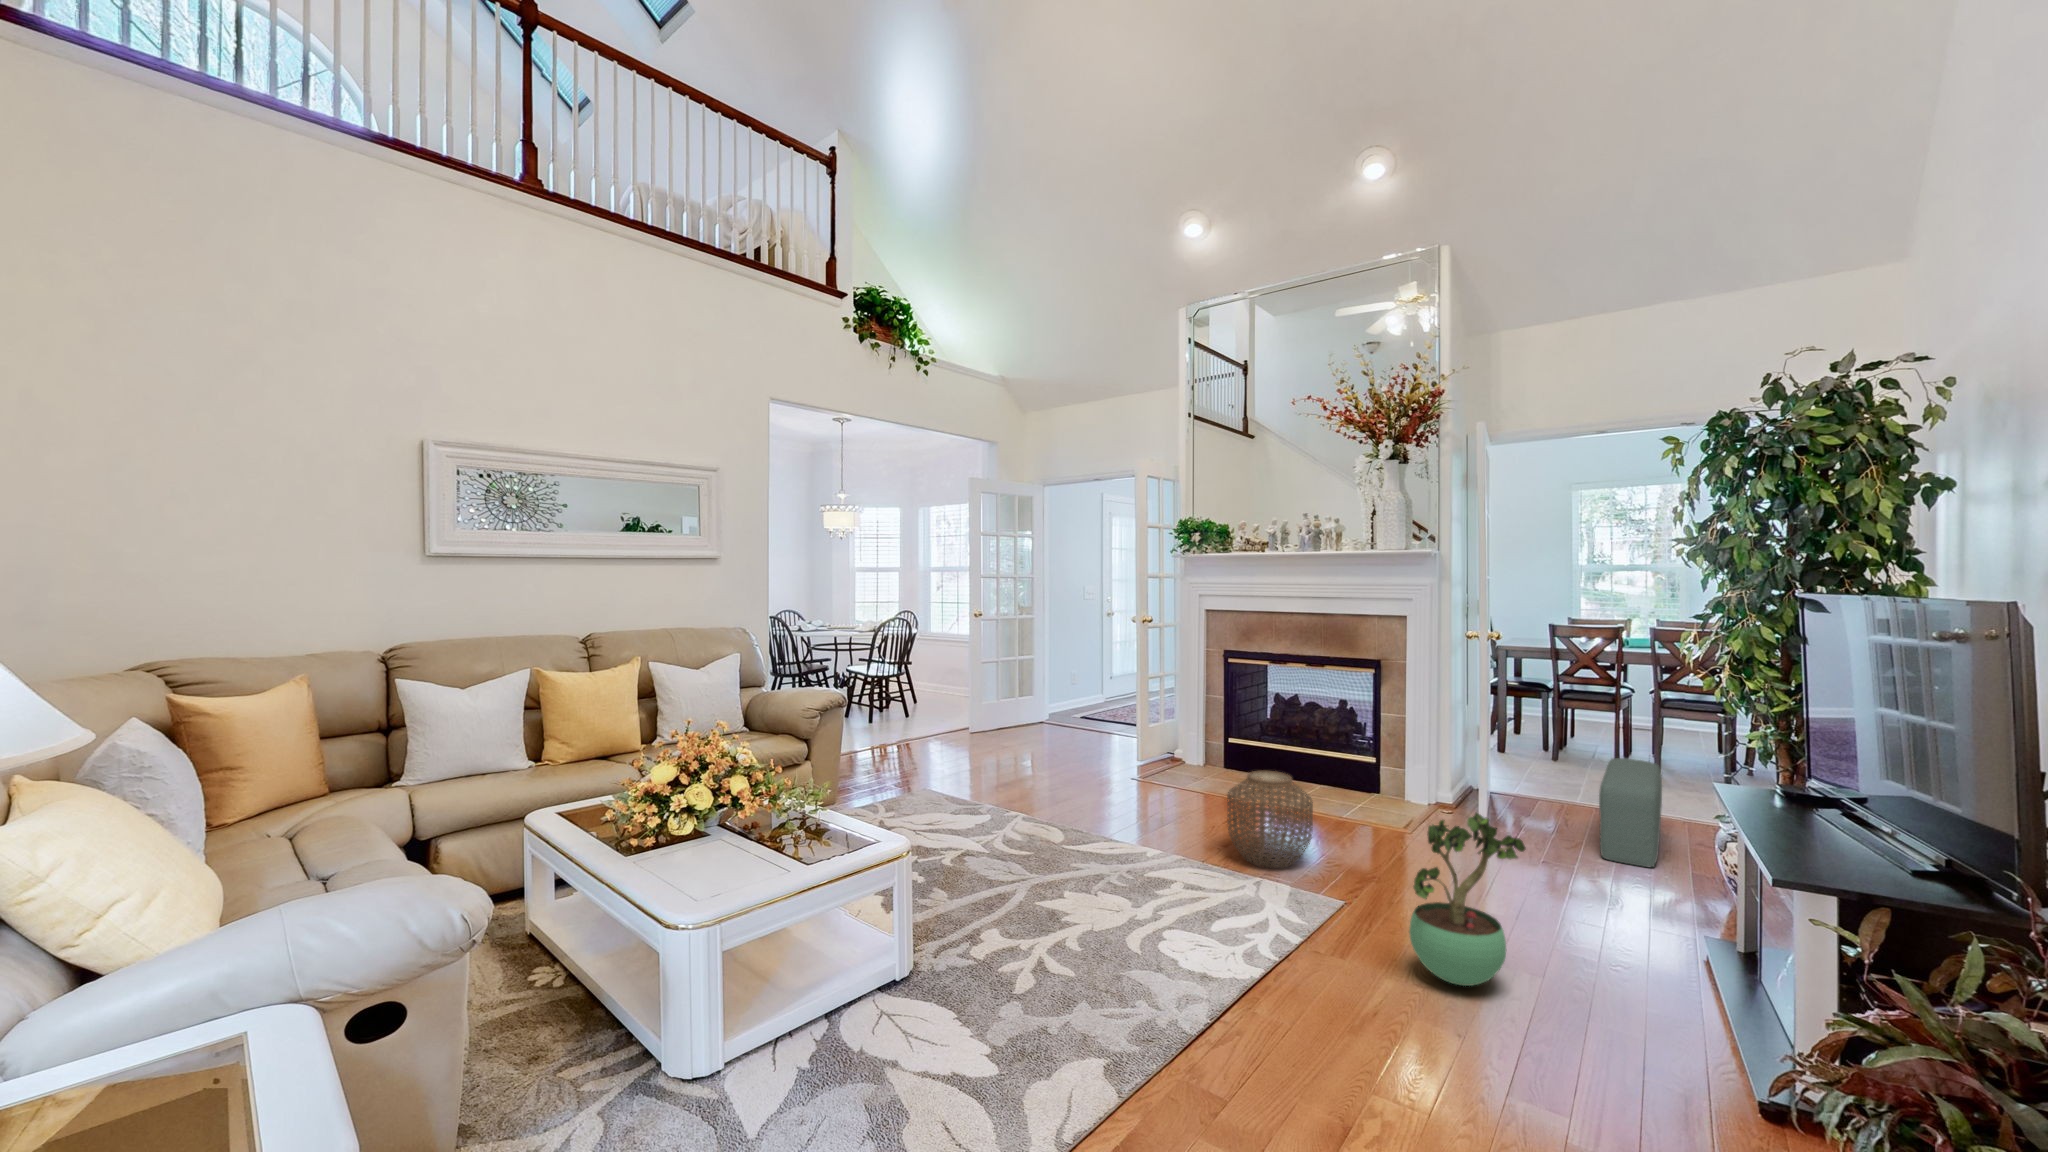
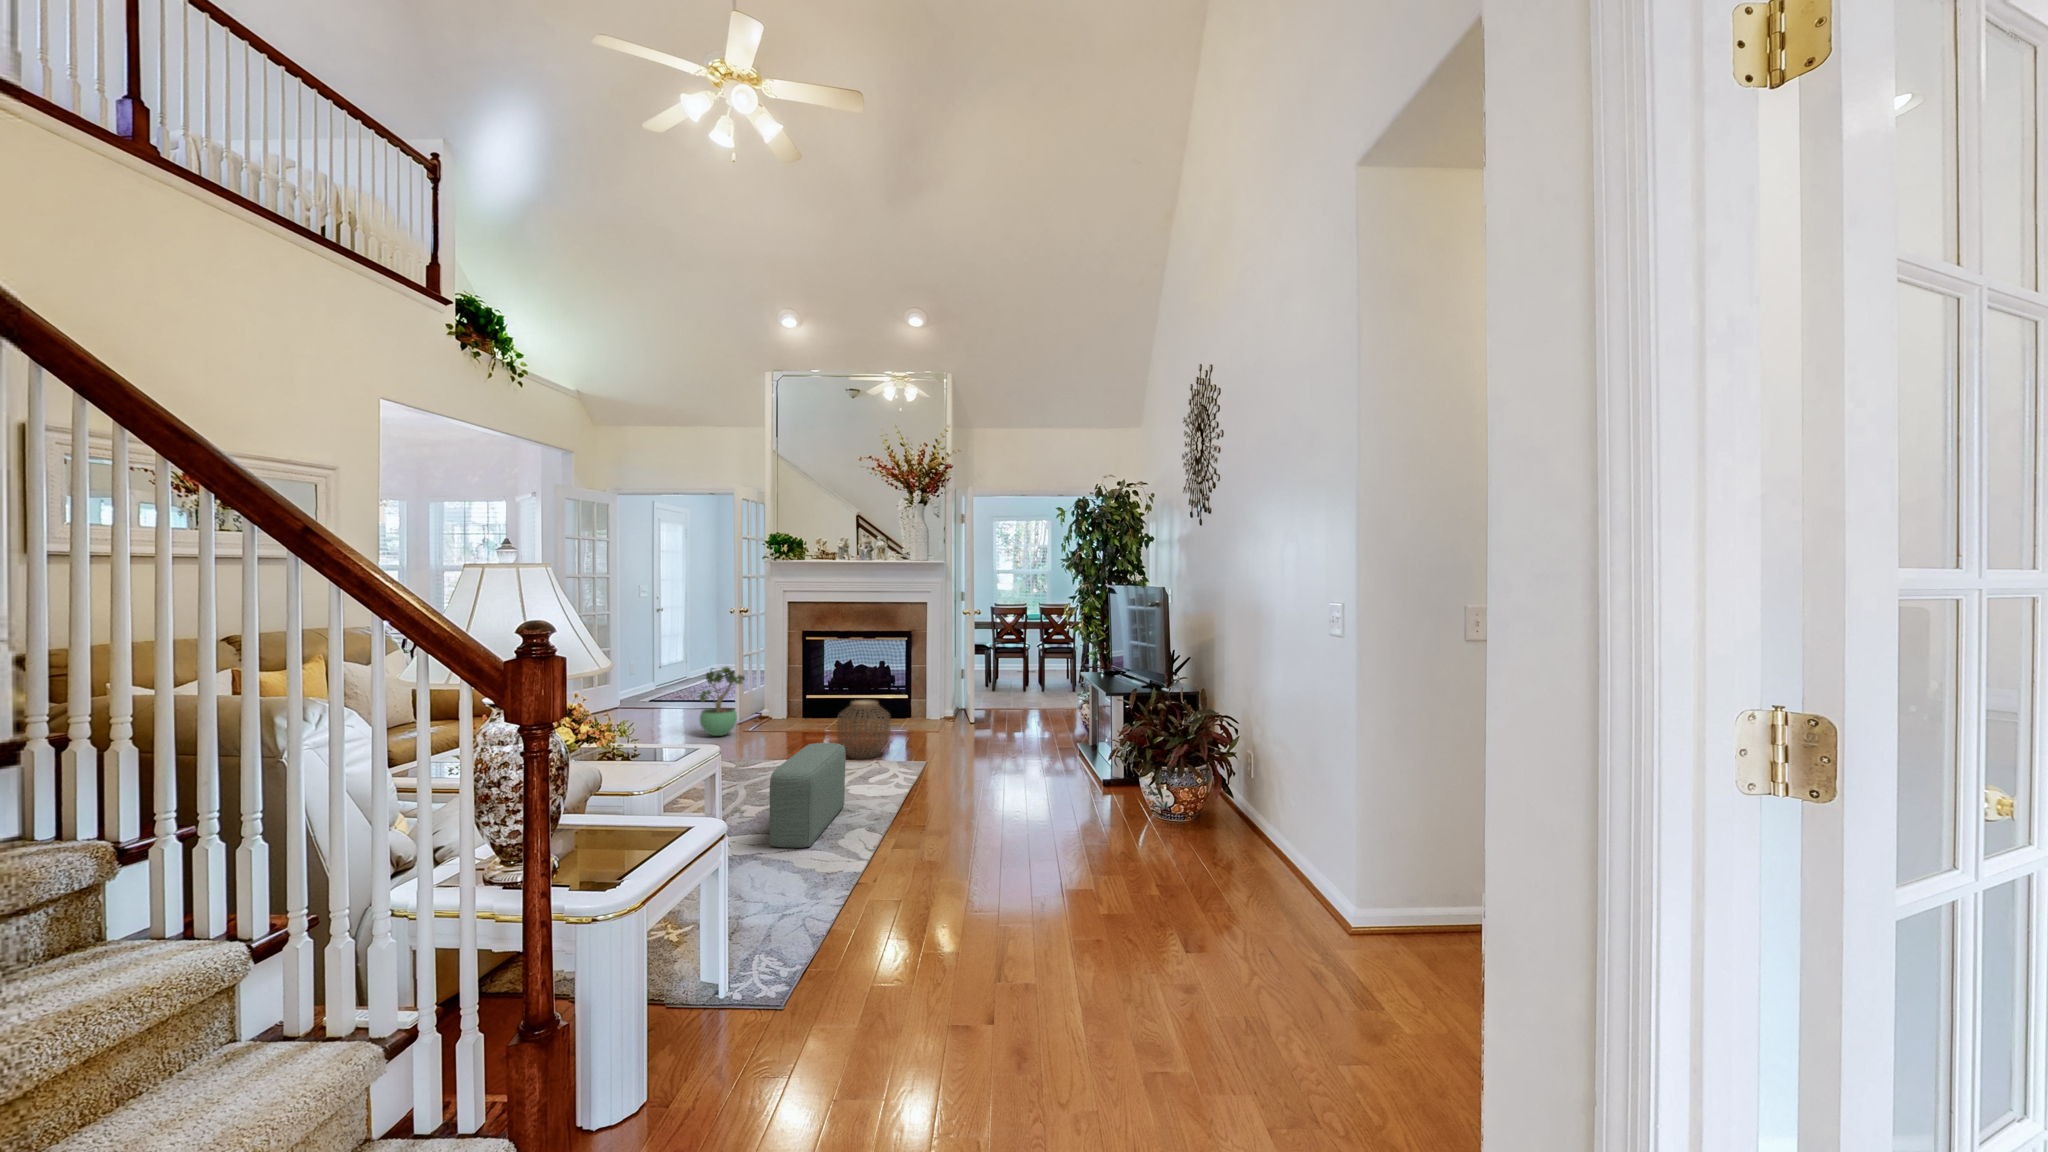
pouf: present [1599,758,1662,867] -> present [769,743,846,848]
potted plant: present [1409,813,1525,986] -> present [700,667,745,736]

